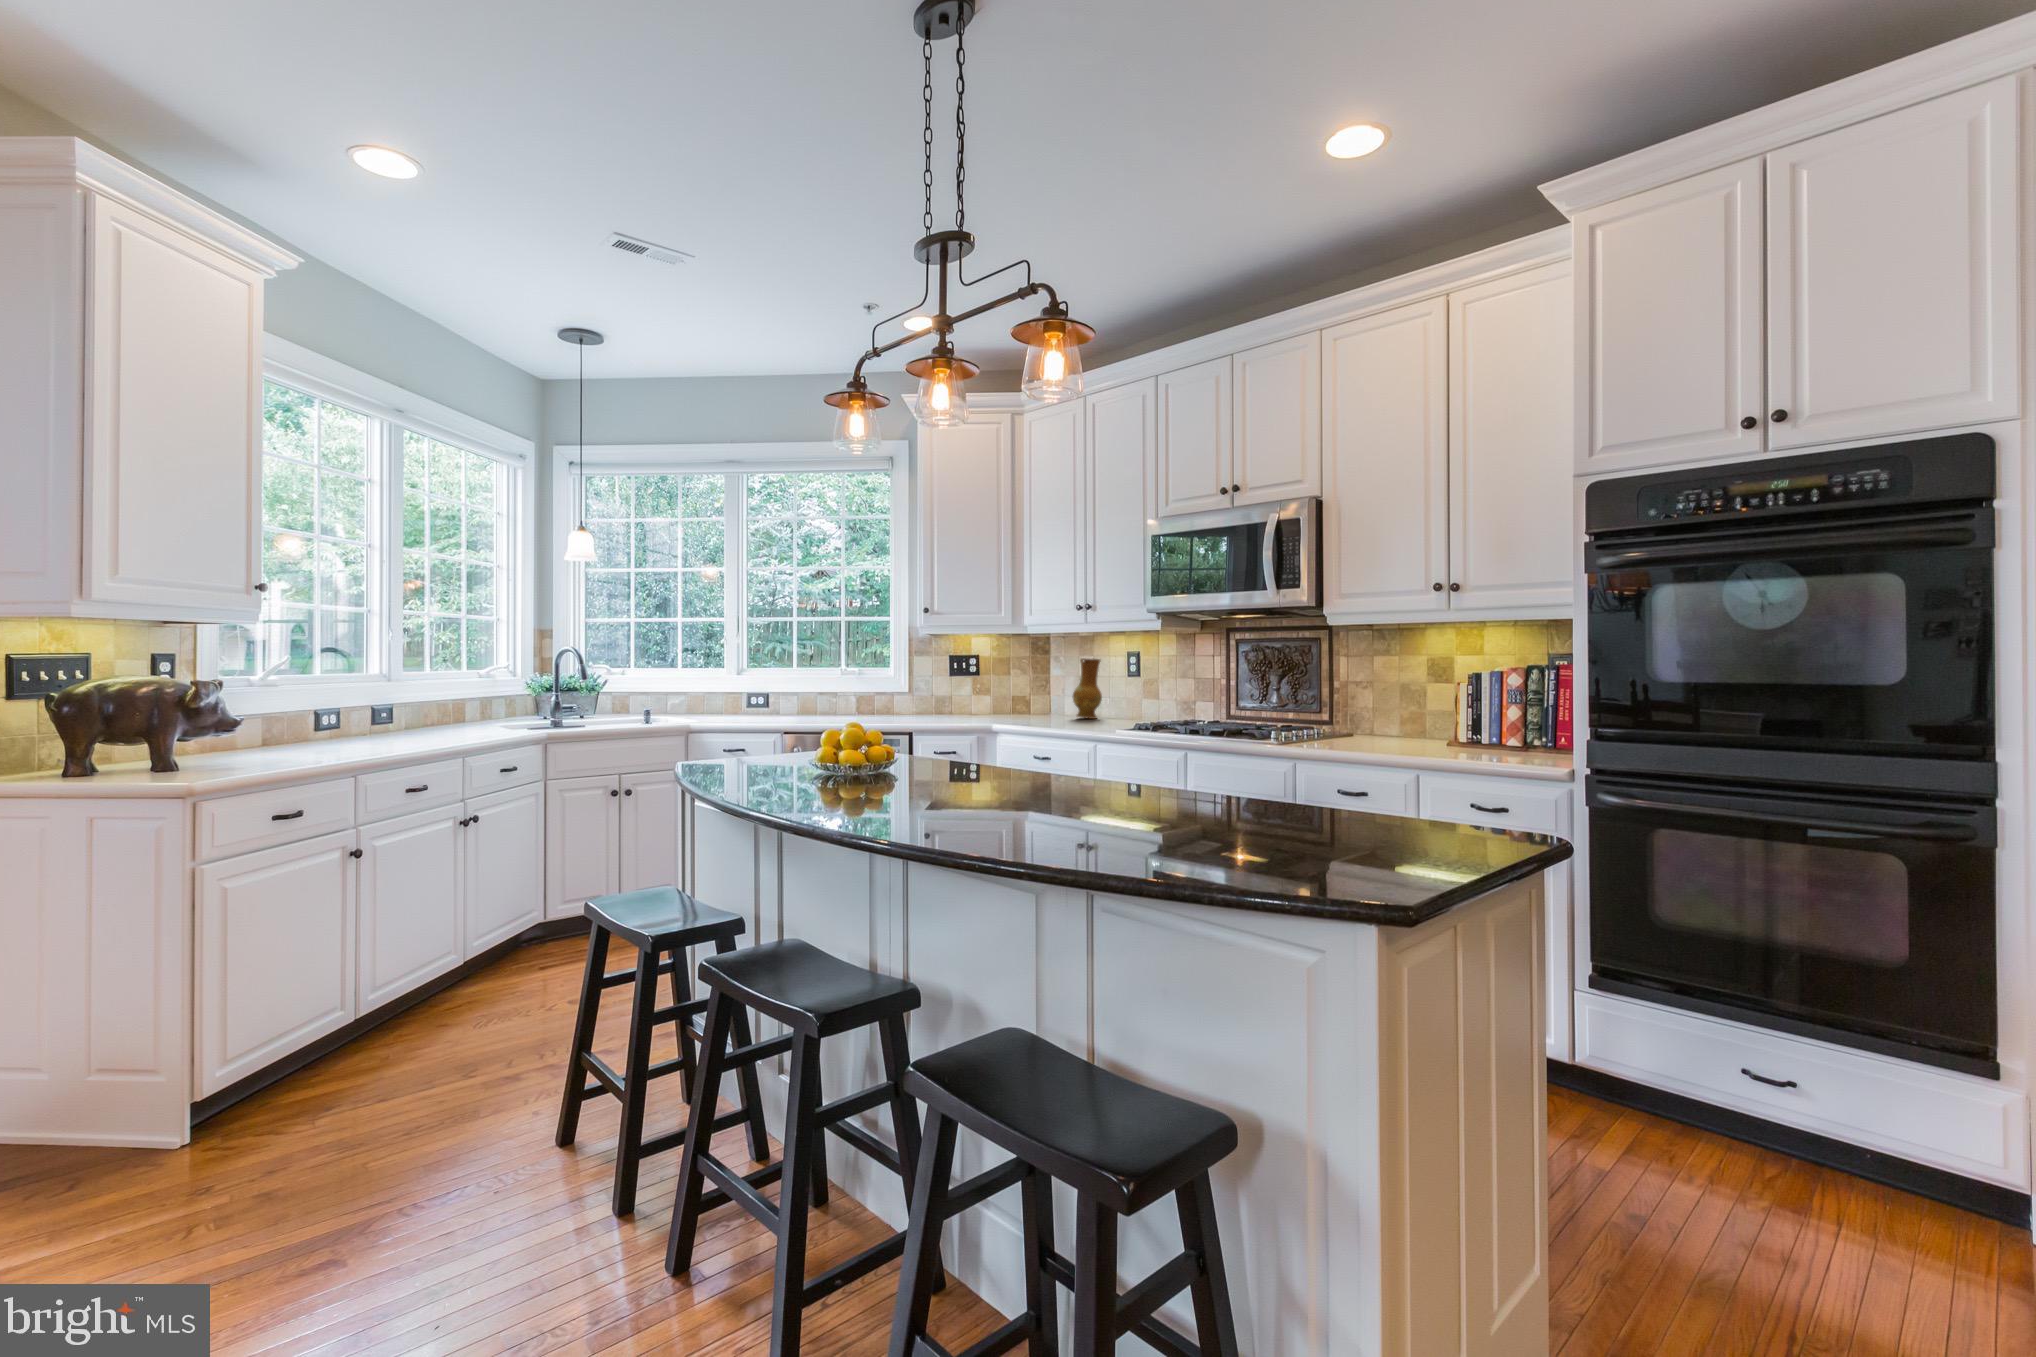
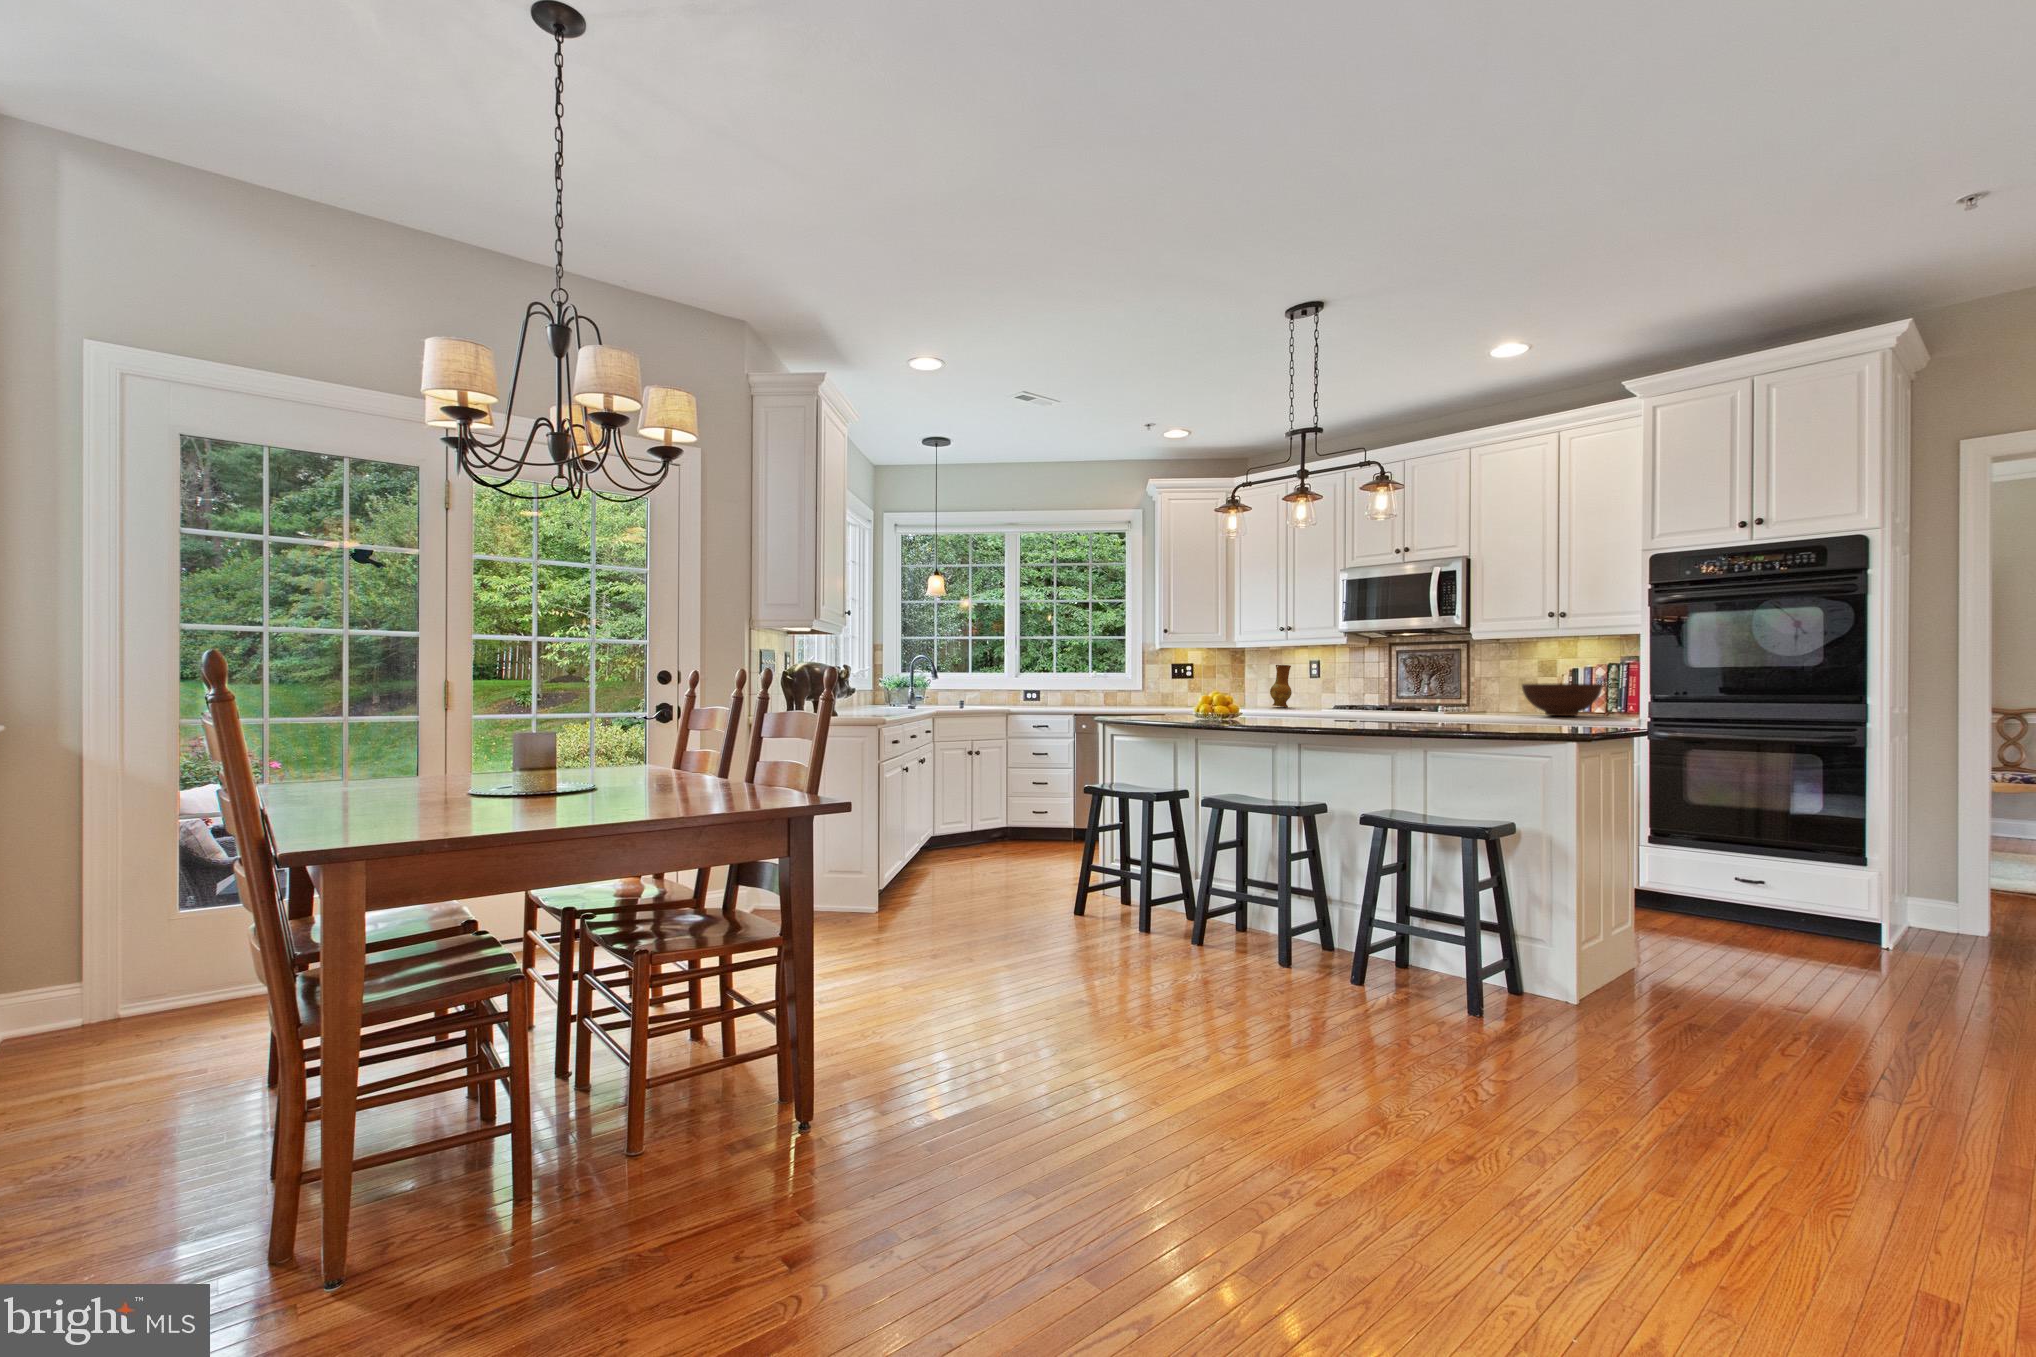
fruit bowl: none [1391,696,1514,751] -> present [1522,684,1602,716]

